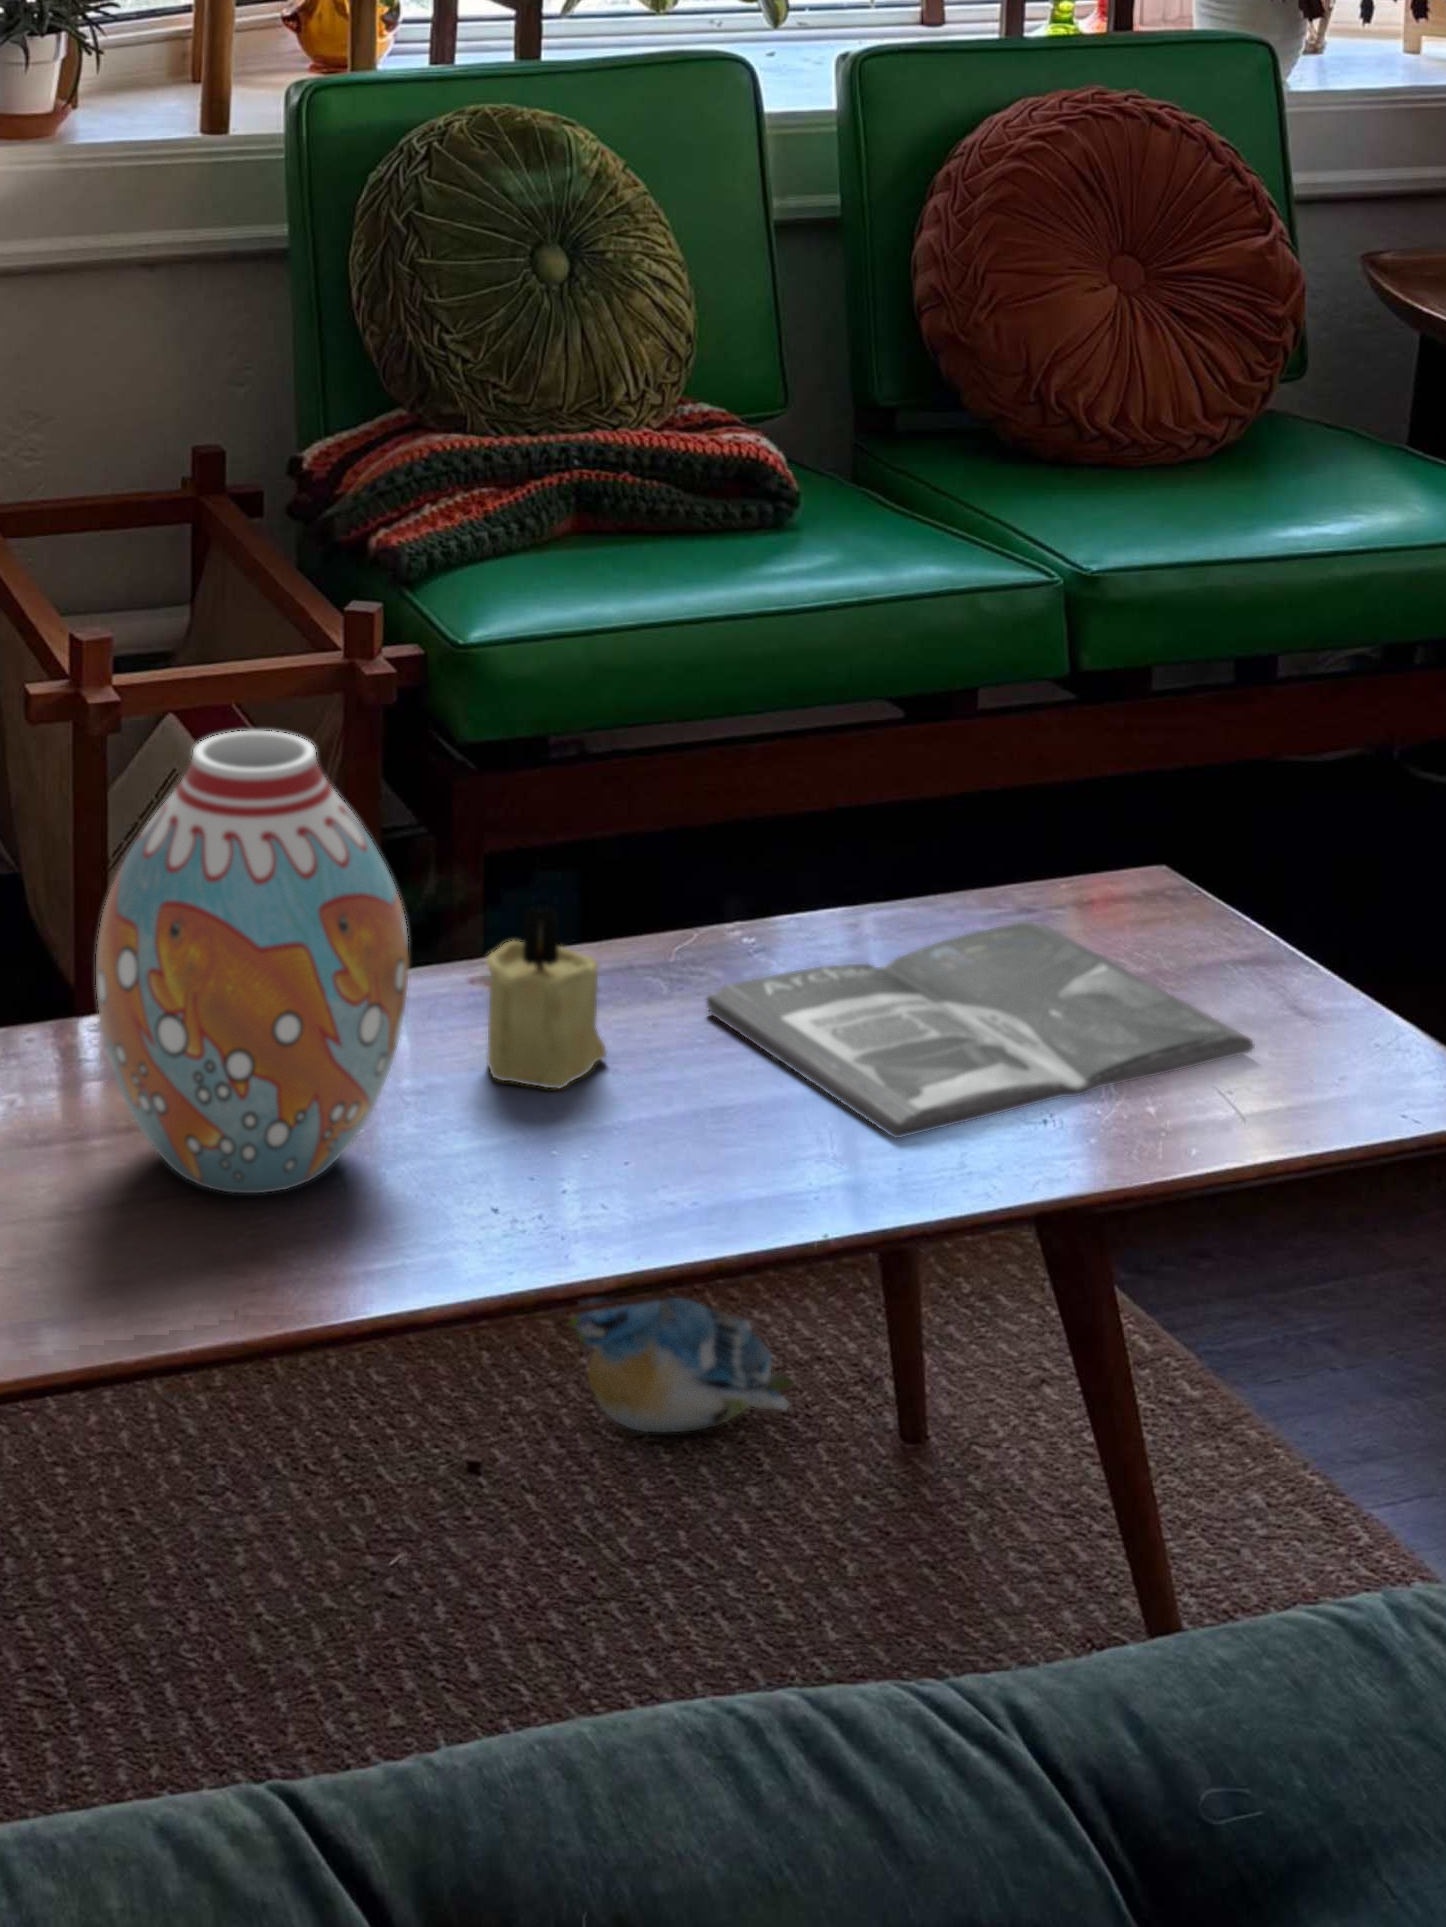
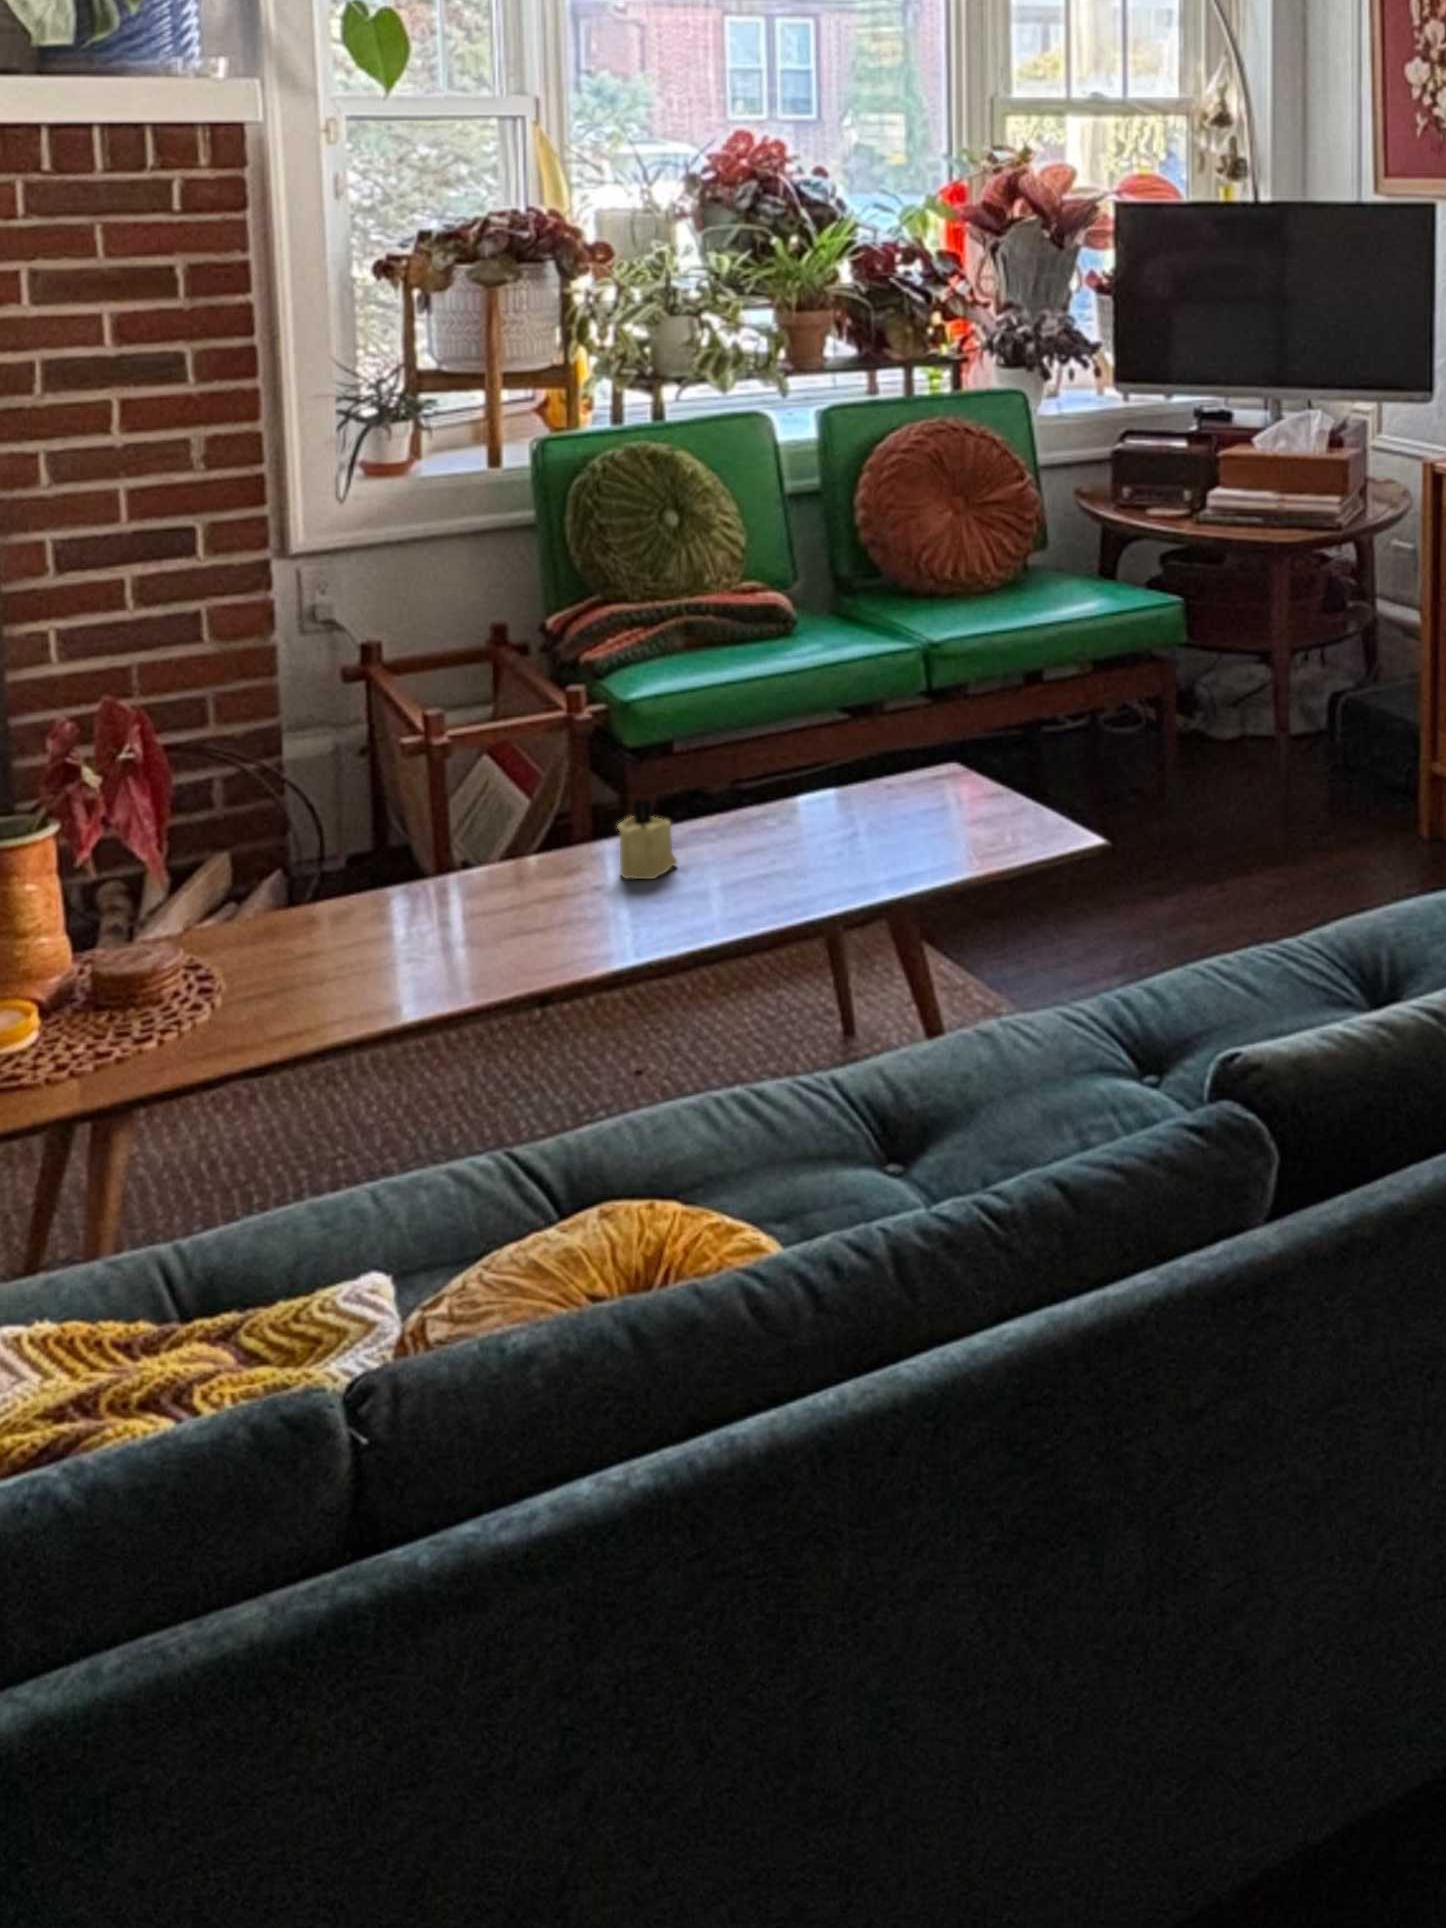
vase: present [96,731,408,1193] -> none [422,727,573,936]
magazine: present [707,921,1254,1138] -> none [726,789,973,881]
plush toy: present [570,1298,795,1432] -> none [679,973,790,1046]

